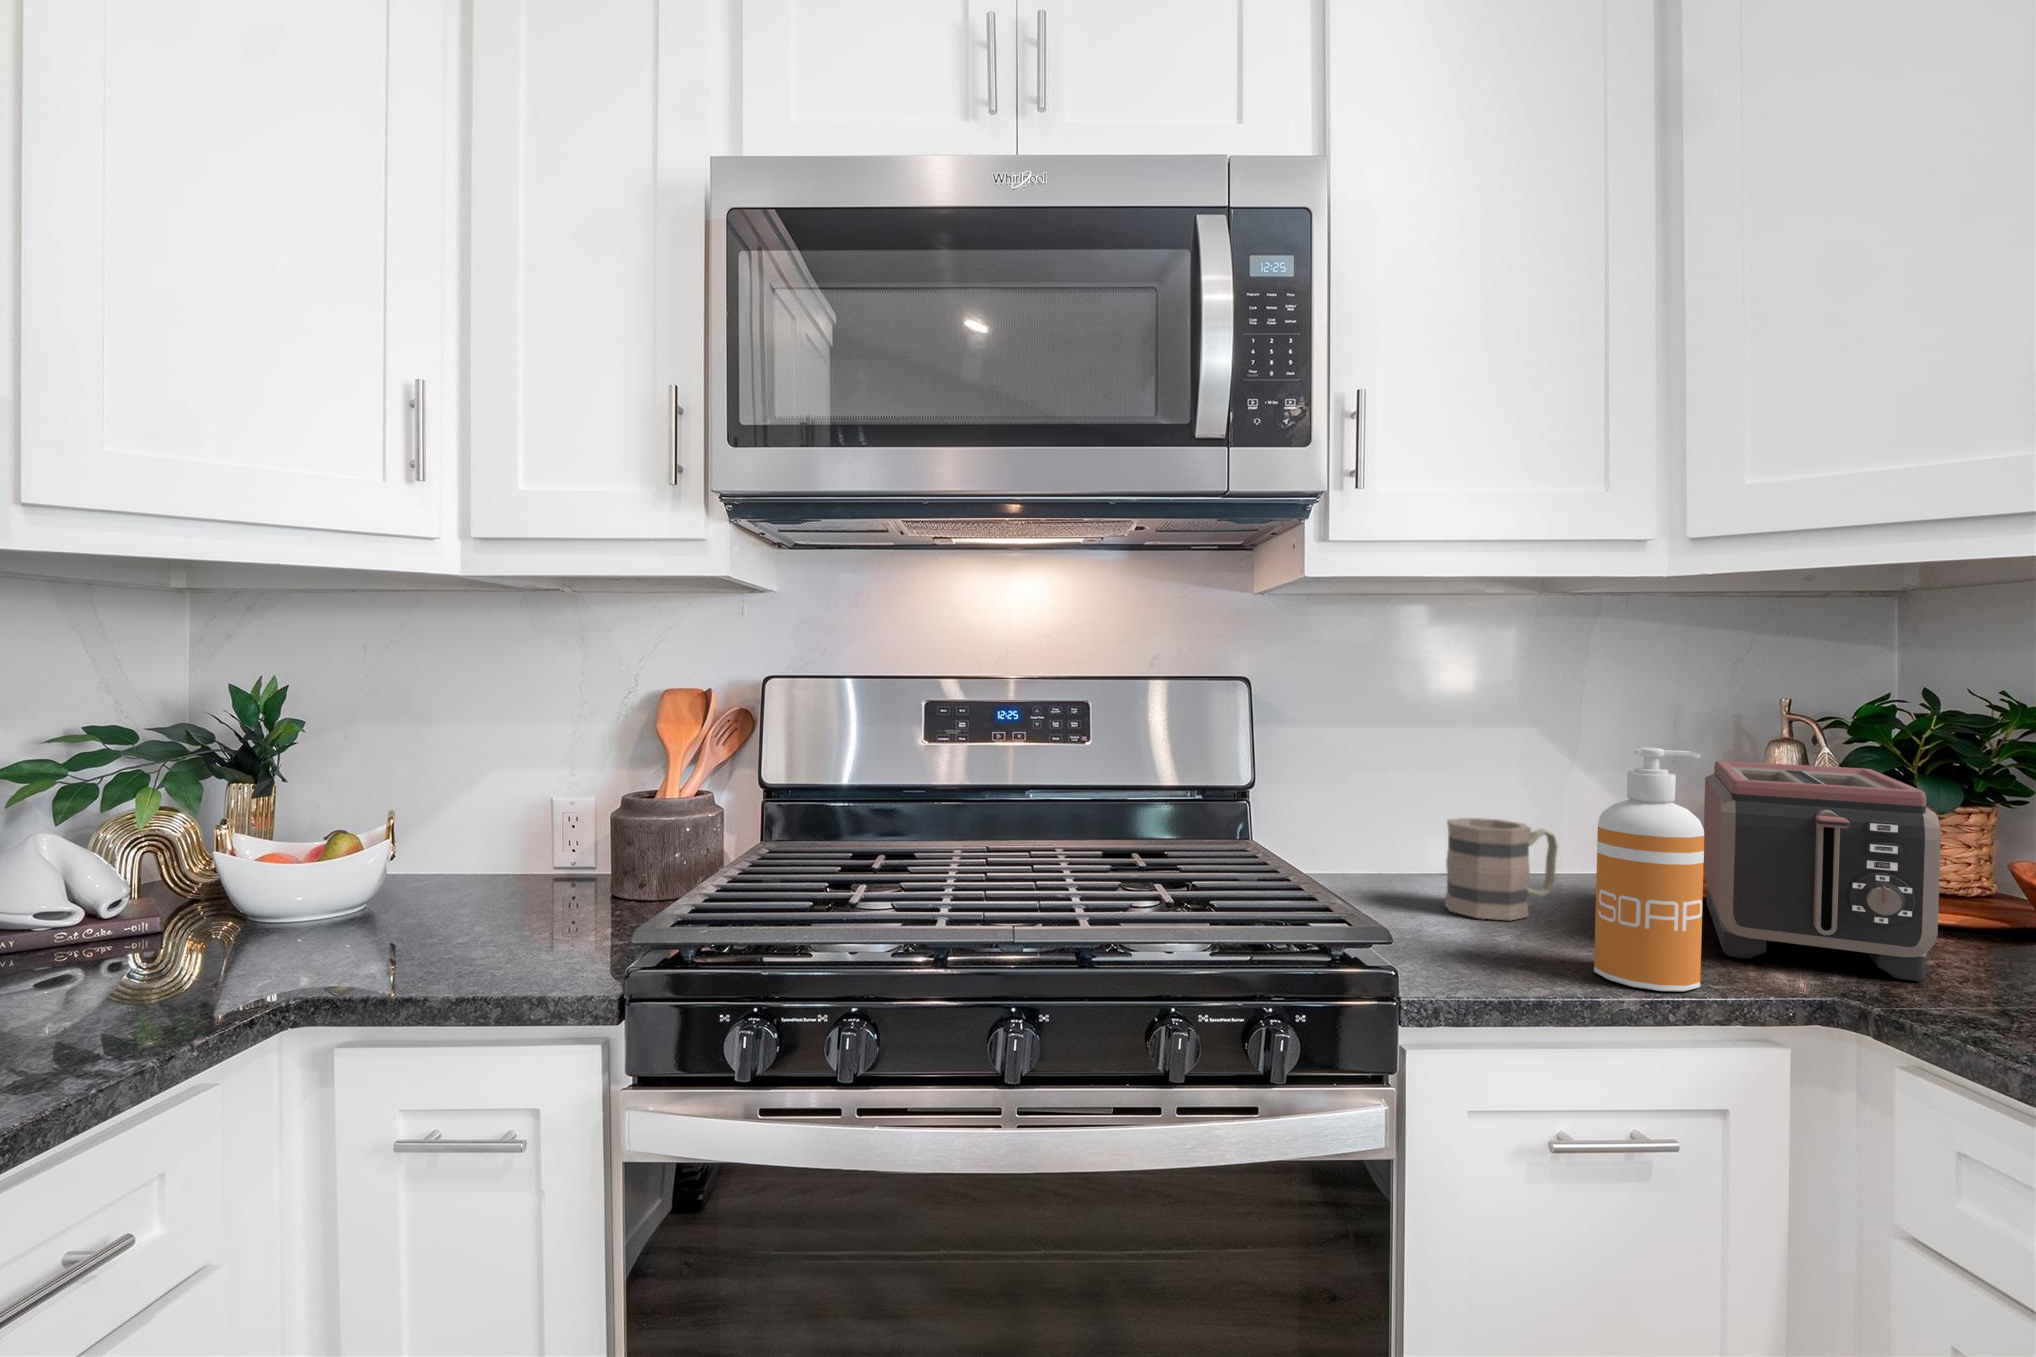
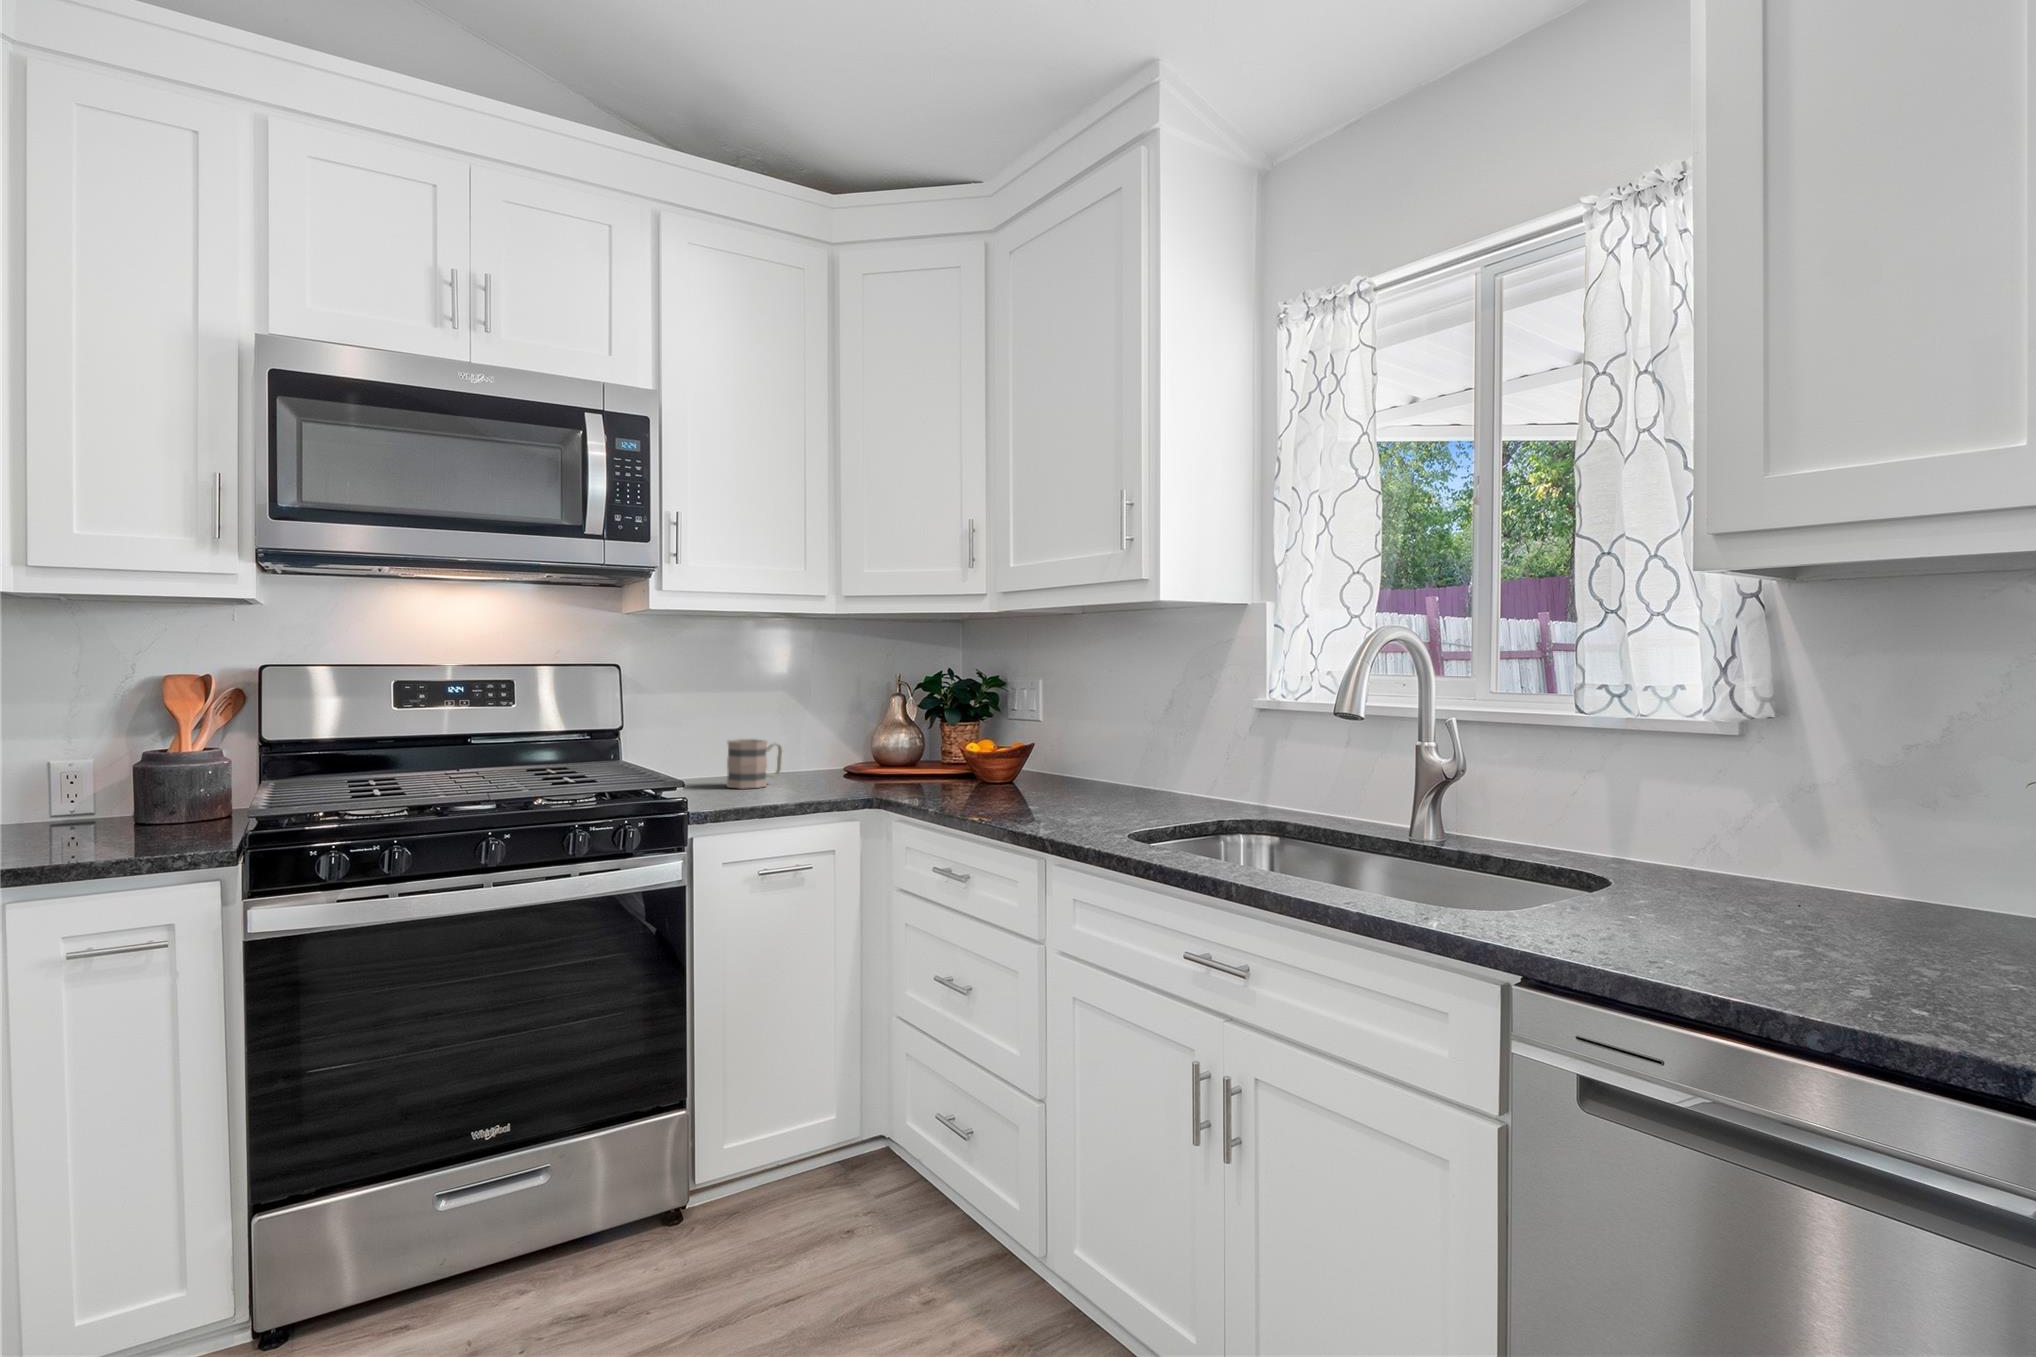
soap dispenser: present [1594,748,1704,991] -> none [782,696,824,801]
toaster: present [1703,761,1941,981] -> none [839,705,921,791]

